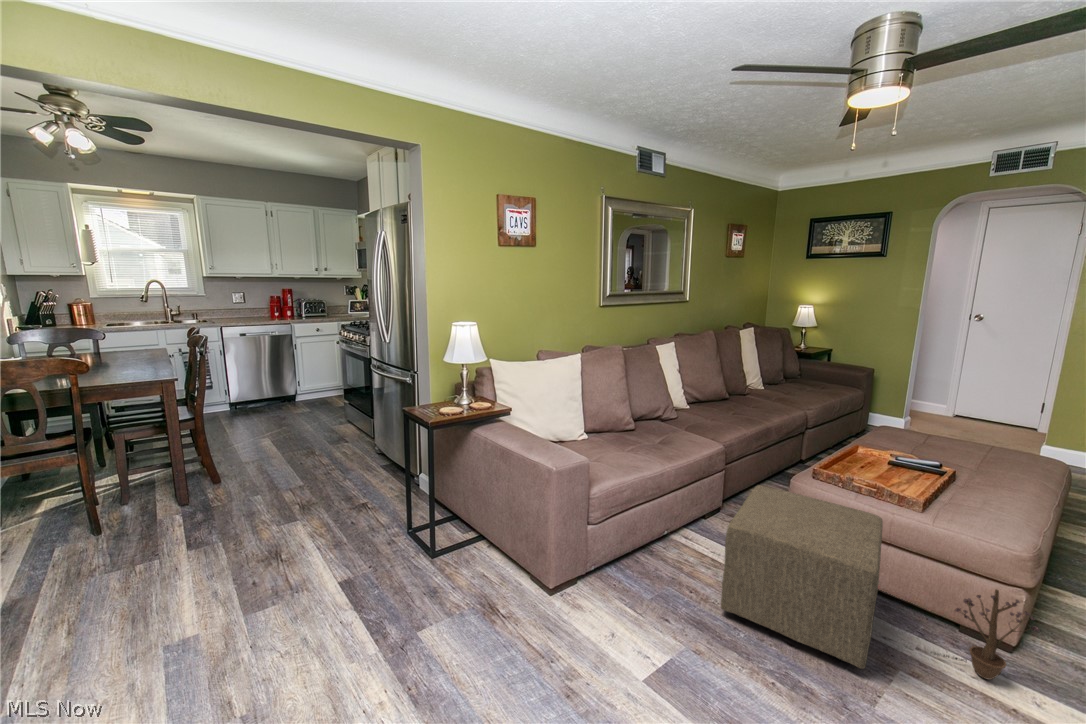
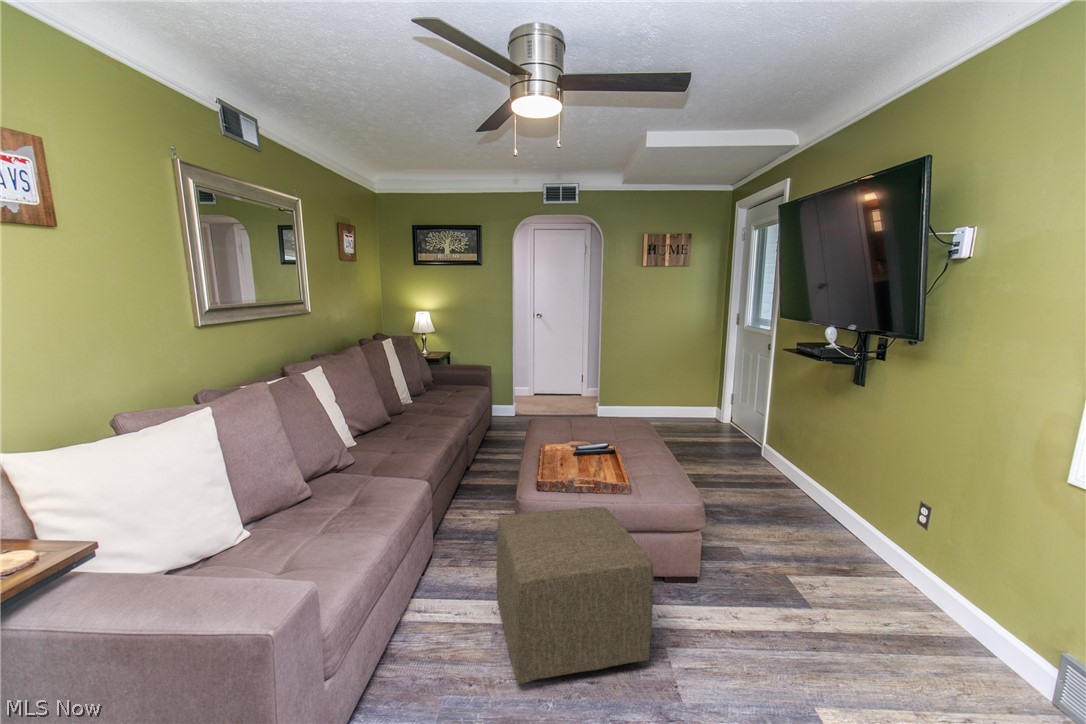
decorative plant: present [931,589,1039,680] -> none [662,535,716,611]

